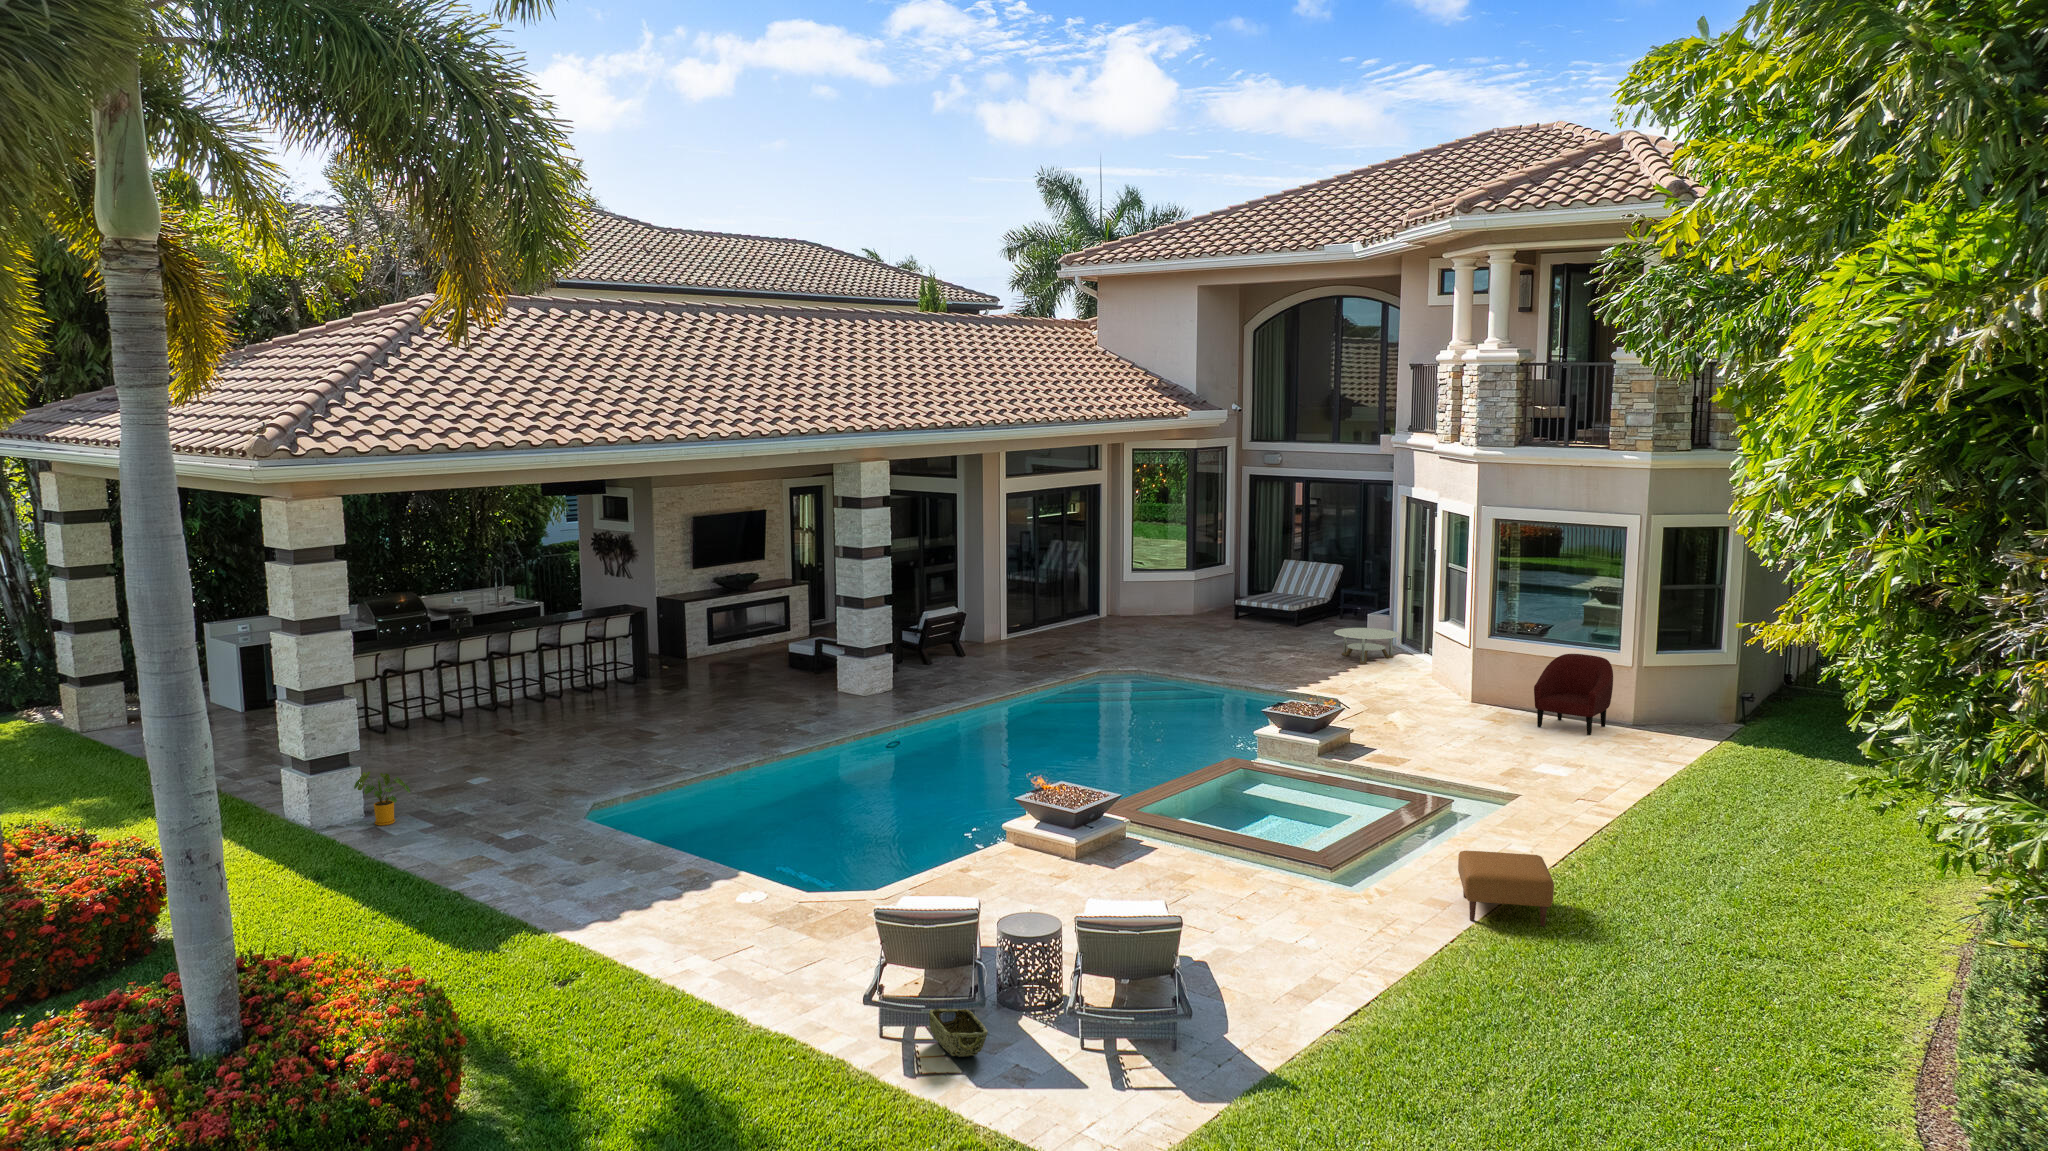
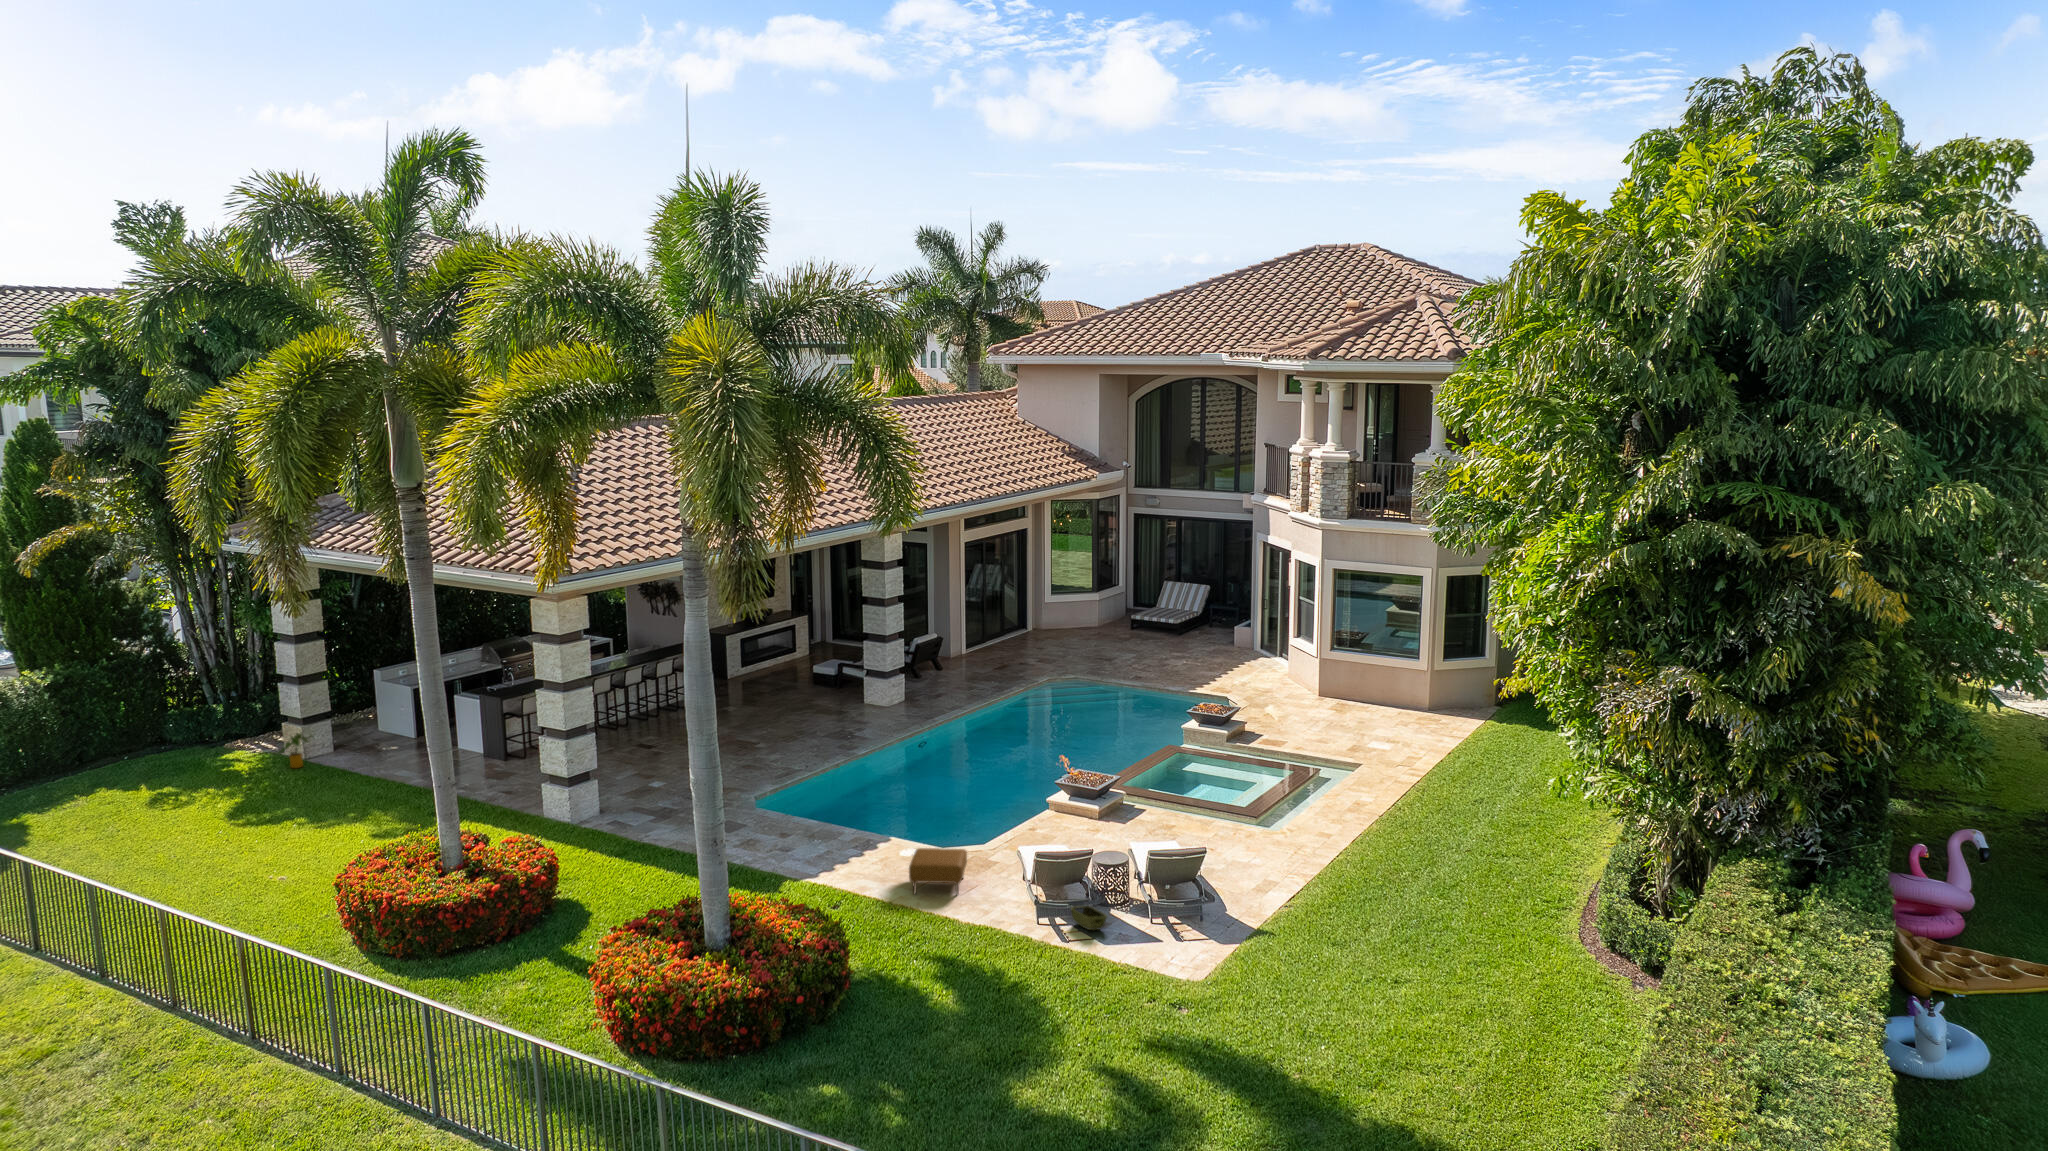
round table: present [1334,628,1400,664] -> none [1213,638,1261,666]
armchair: present [1534,654,1613,735] -> none [1363,662,1414,718]
house plant: present [354,772,410,826] -> present [279,733,307,768]
ottoman: present [1458,851,1554,926] -> present [909,848,967,895]

